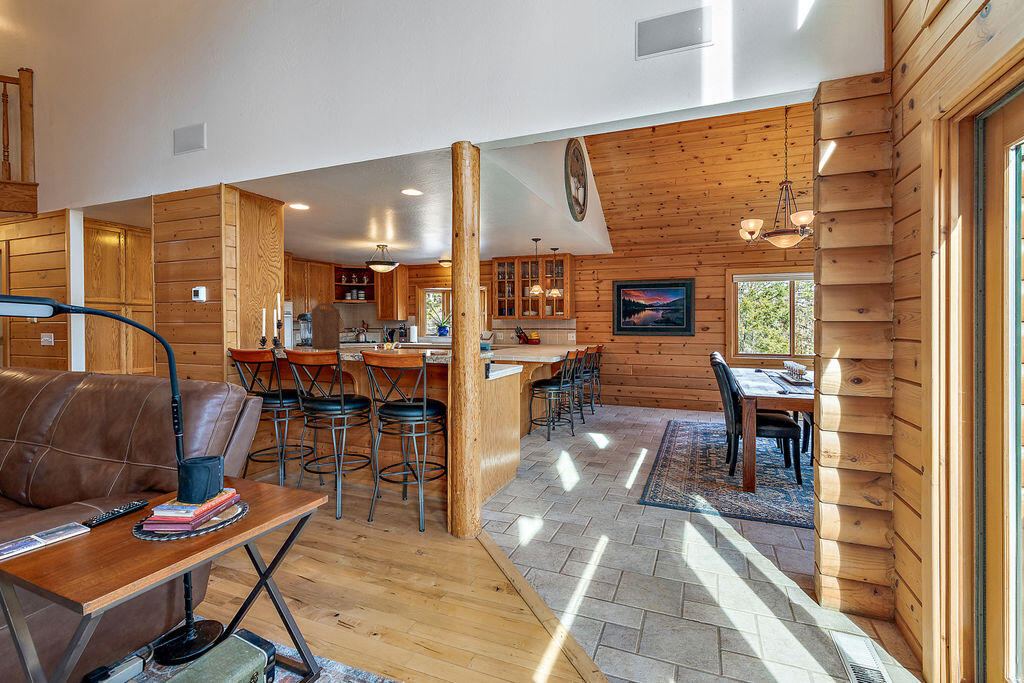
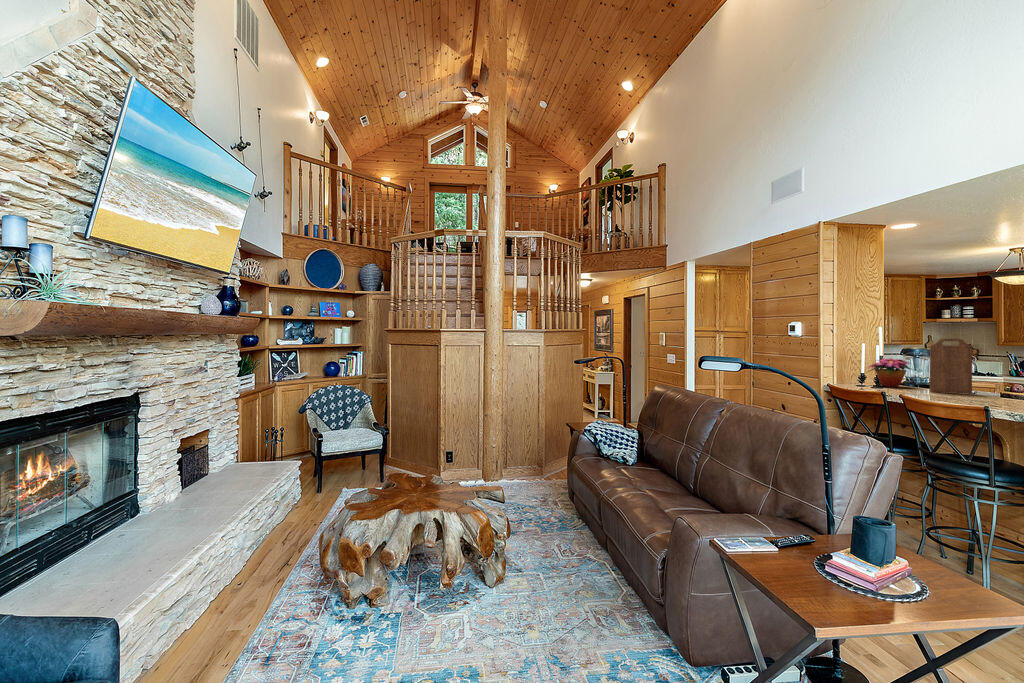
flower arrangement: none [264,322,307,348] -> present [868,358,913,387]

